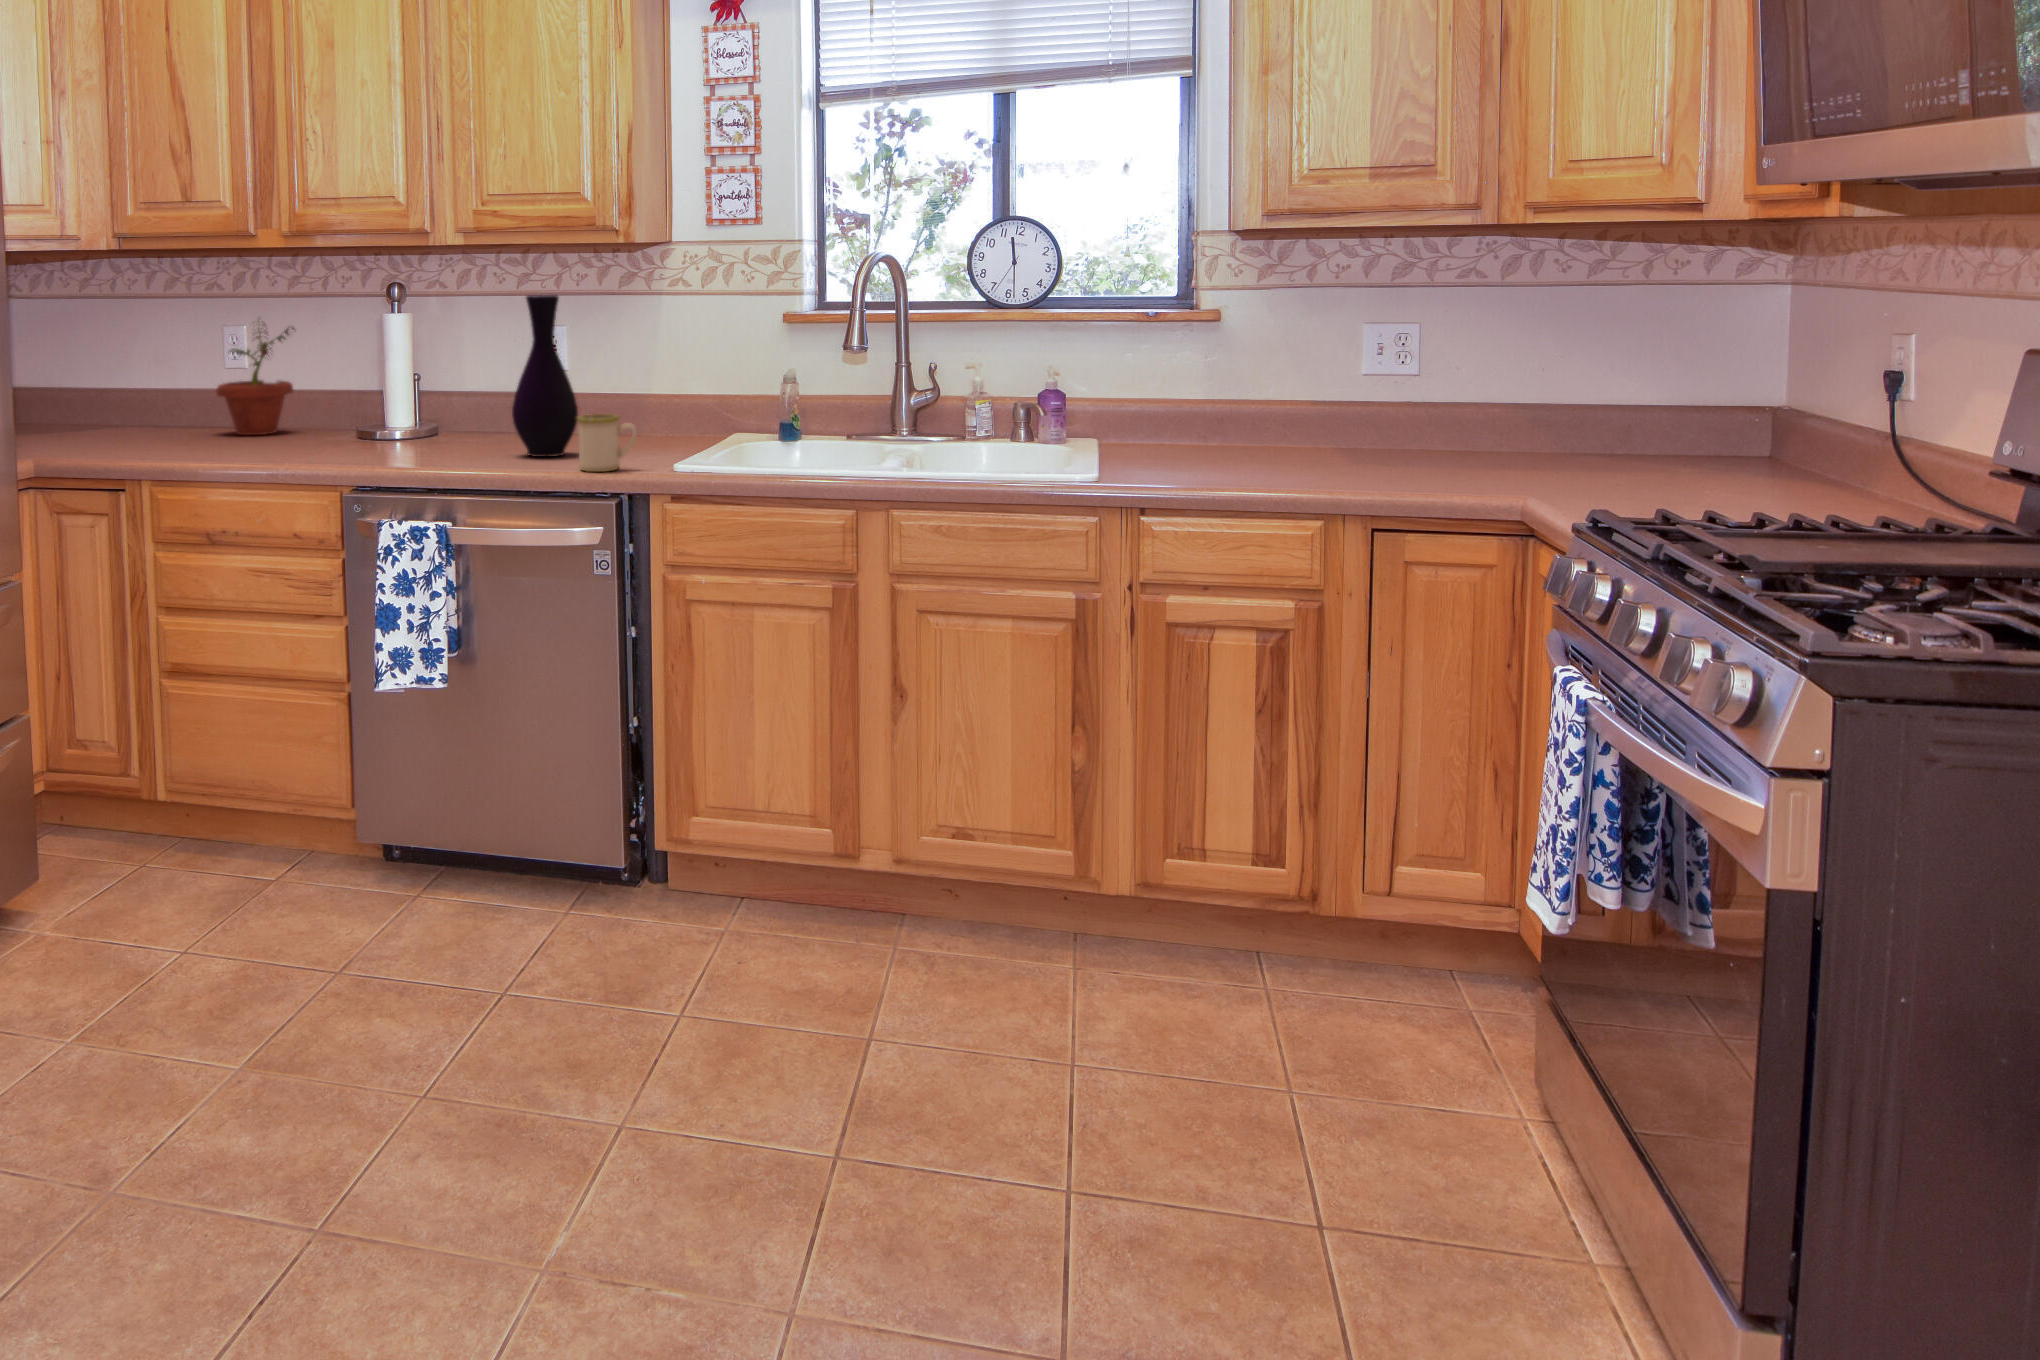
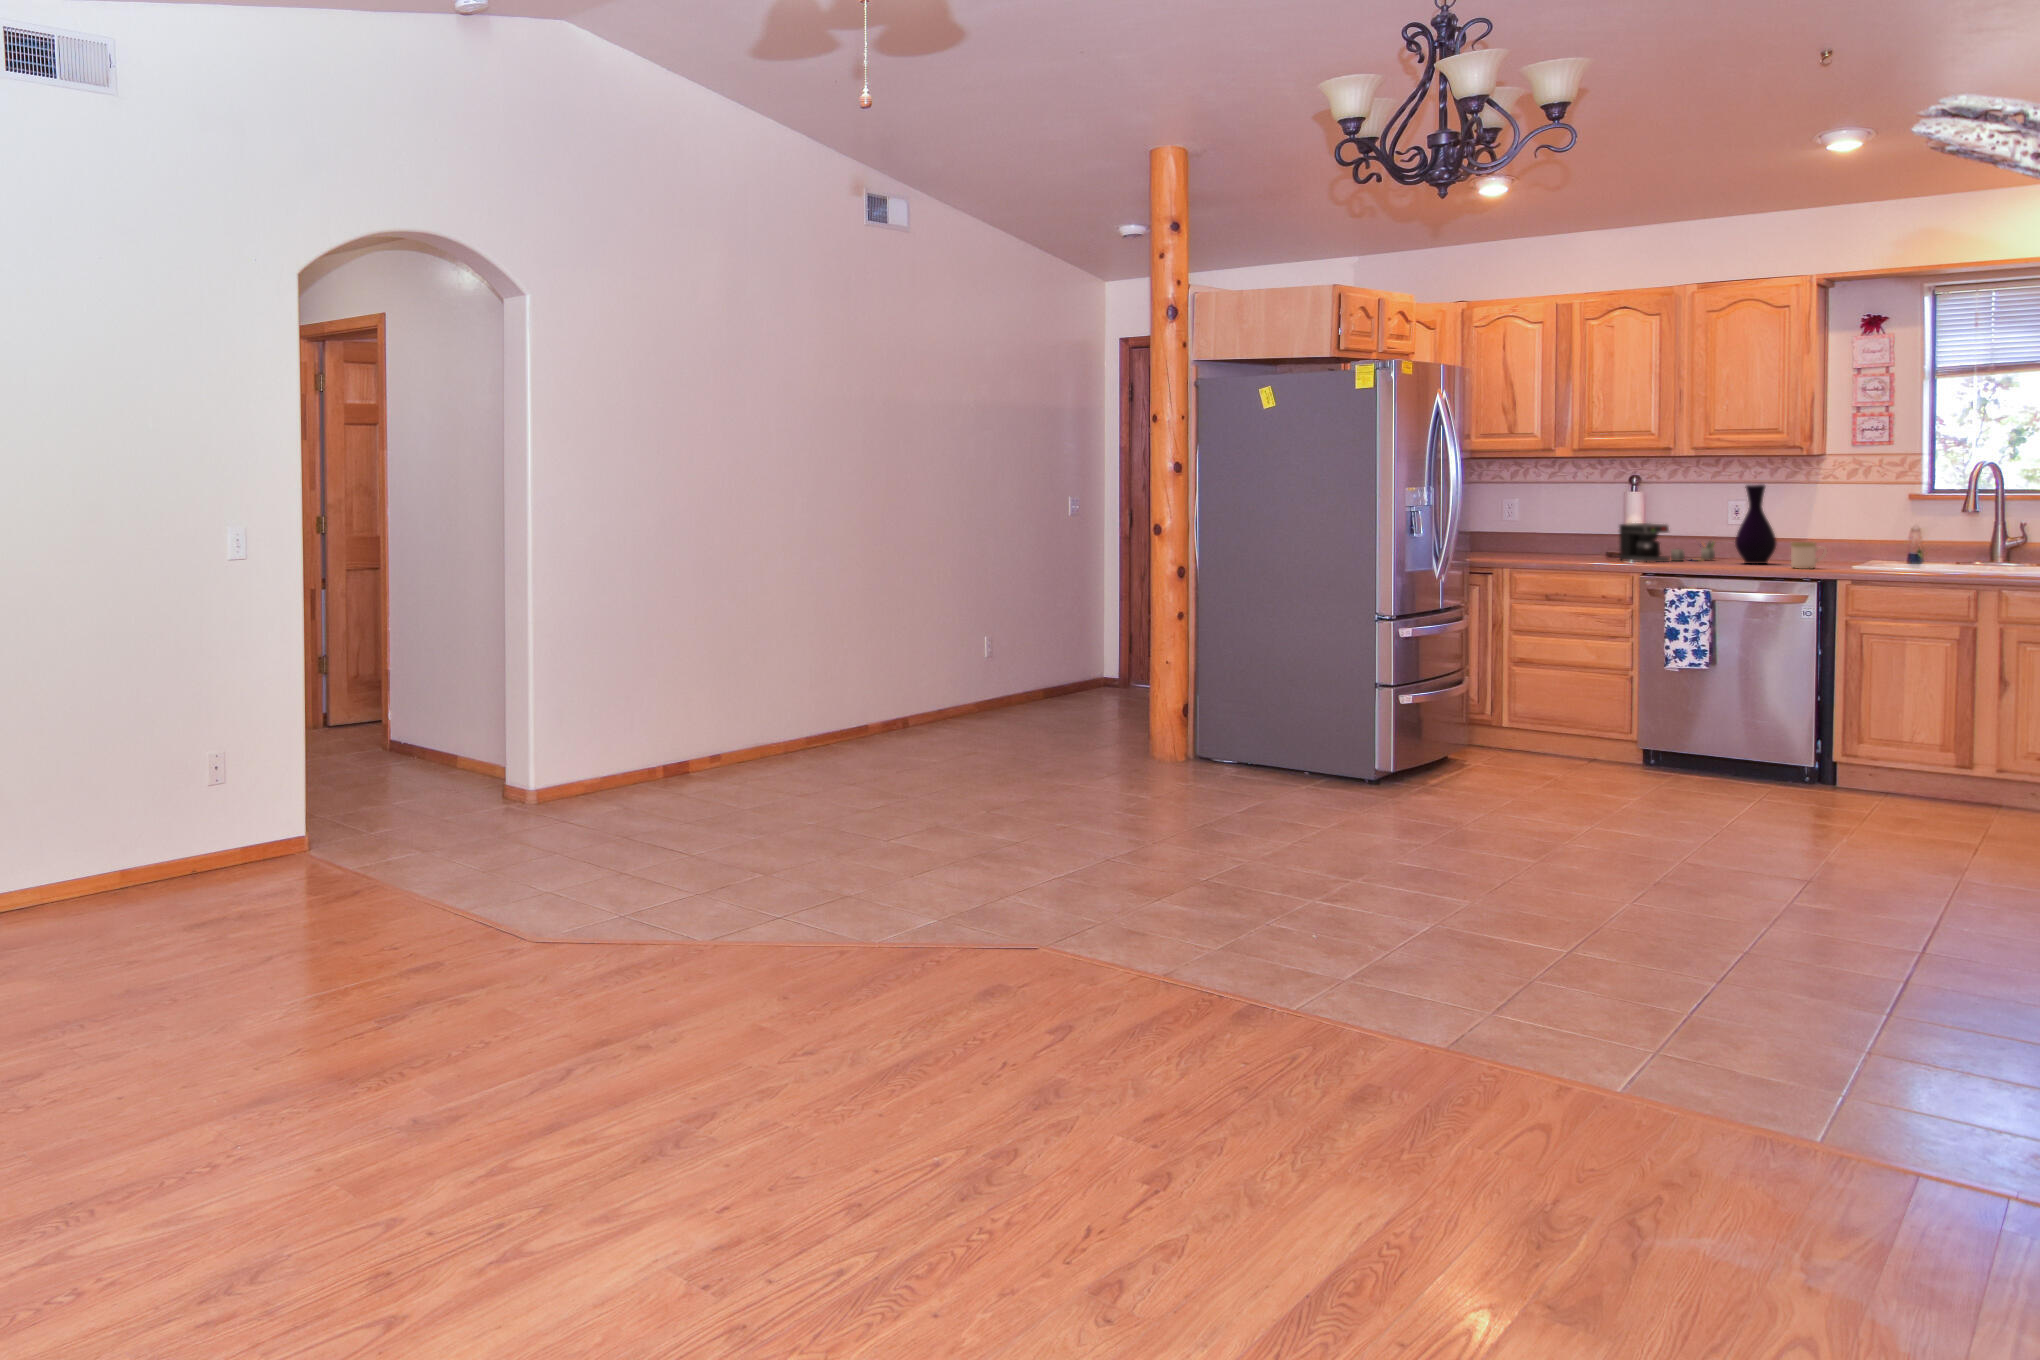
potted plant: present [216,320,294,435] -> none [1514,494,1564,555]
coffee maker: none [340,373,505,457] -> present [1619,523,1715,562]

